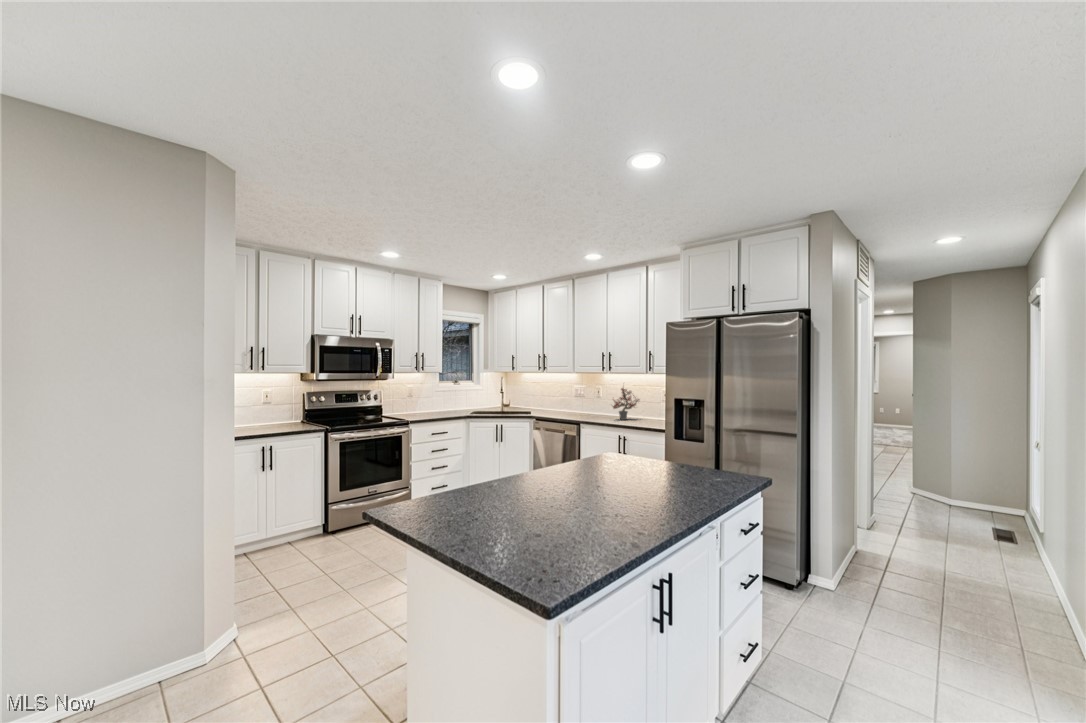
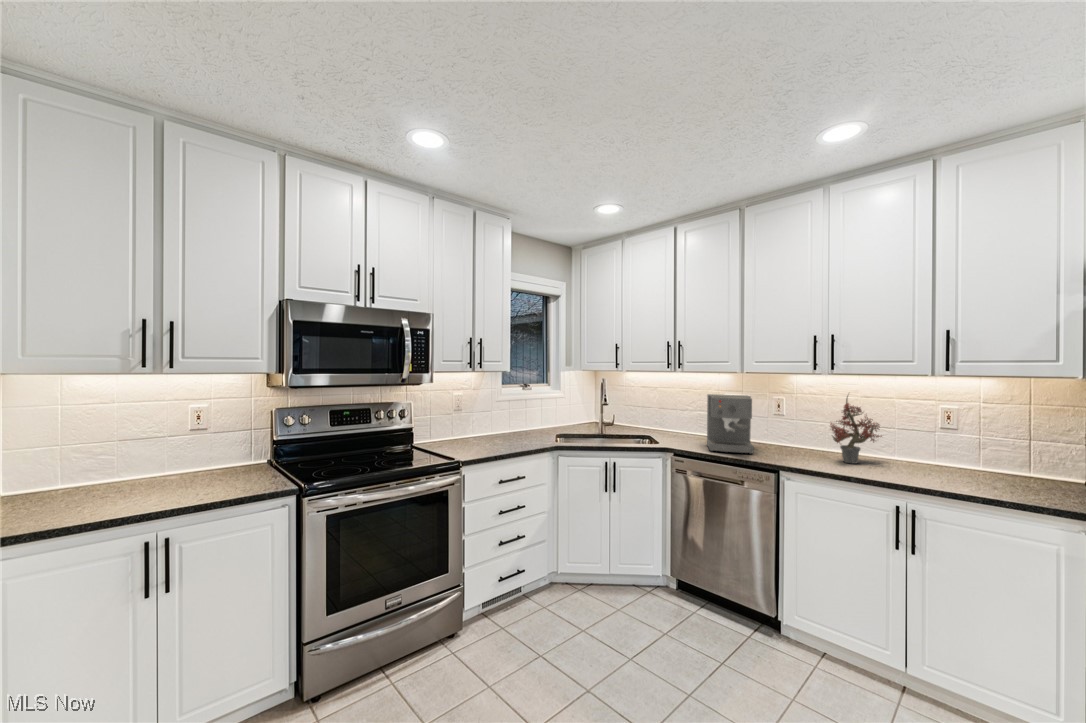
coffee maker: none [554,385,580,417] -> present [707,394,754,454]

